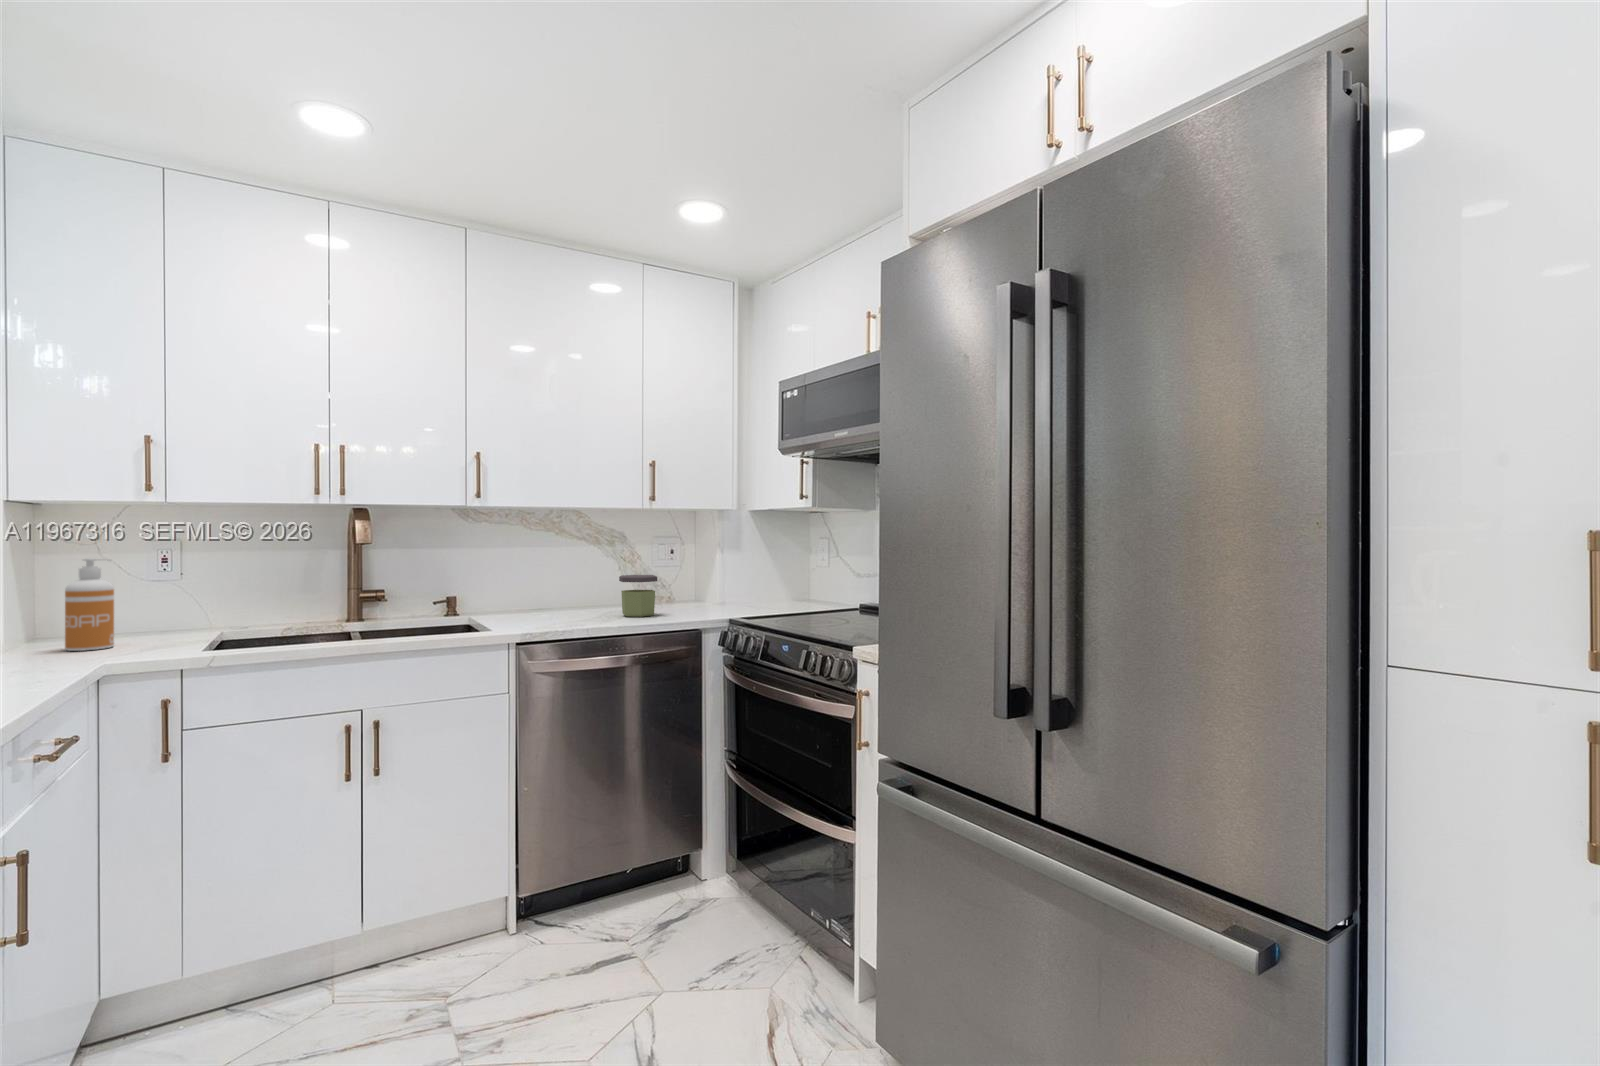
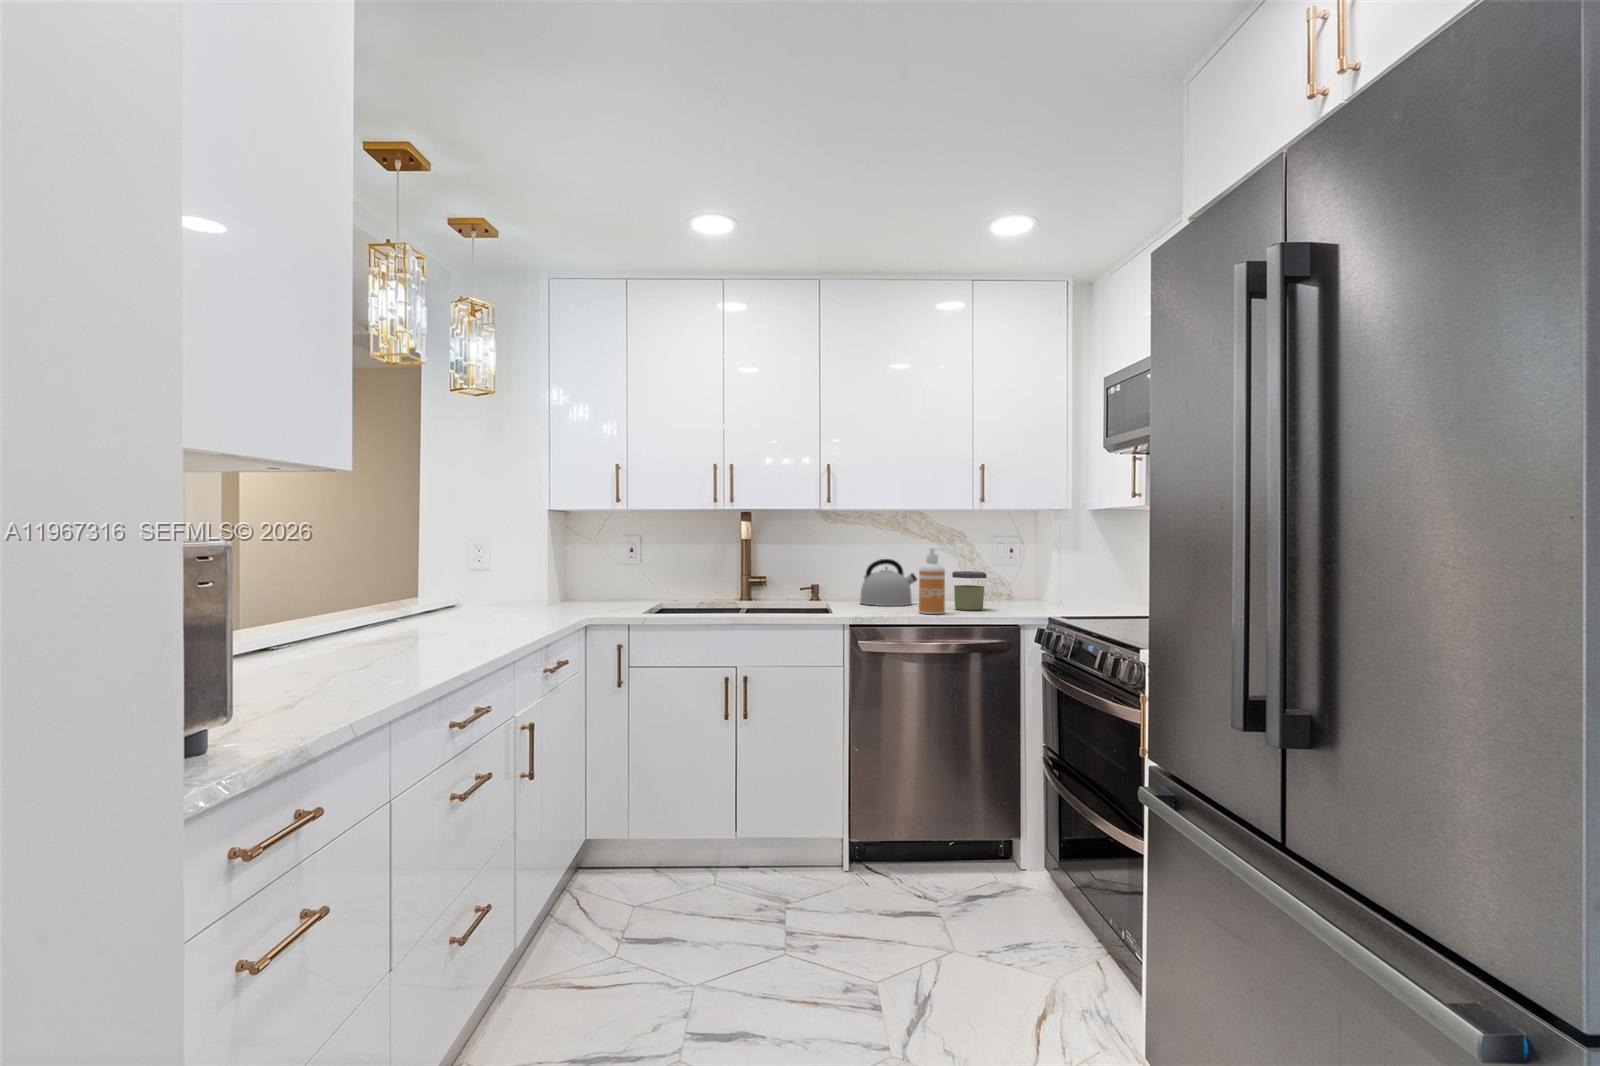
soap dispenser: present [65,558,114,651] -> present [919,548,945,614]
kettle: none [508,564,576,618] -> present [860,559,917,606]

